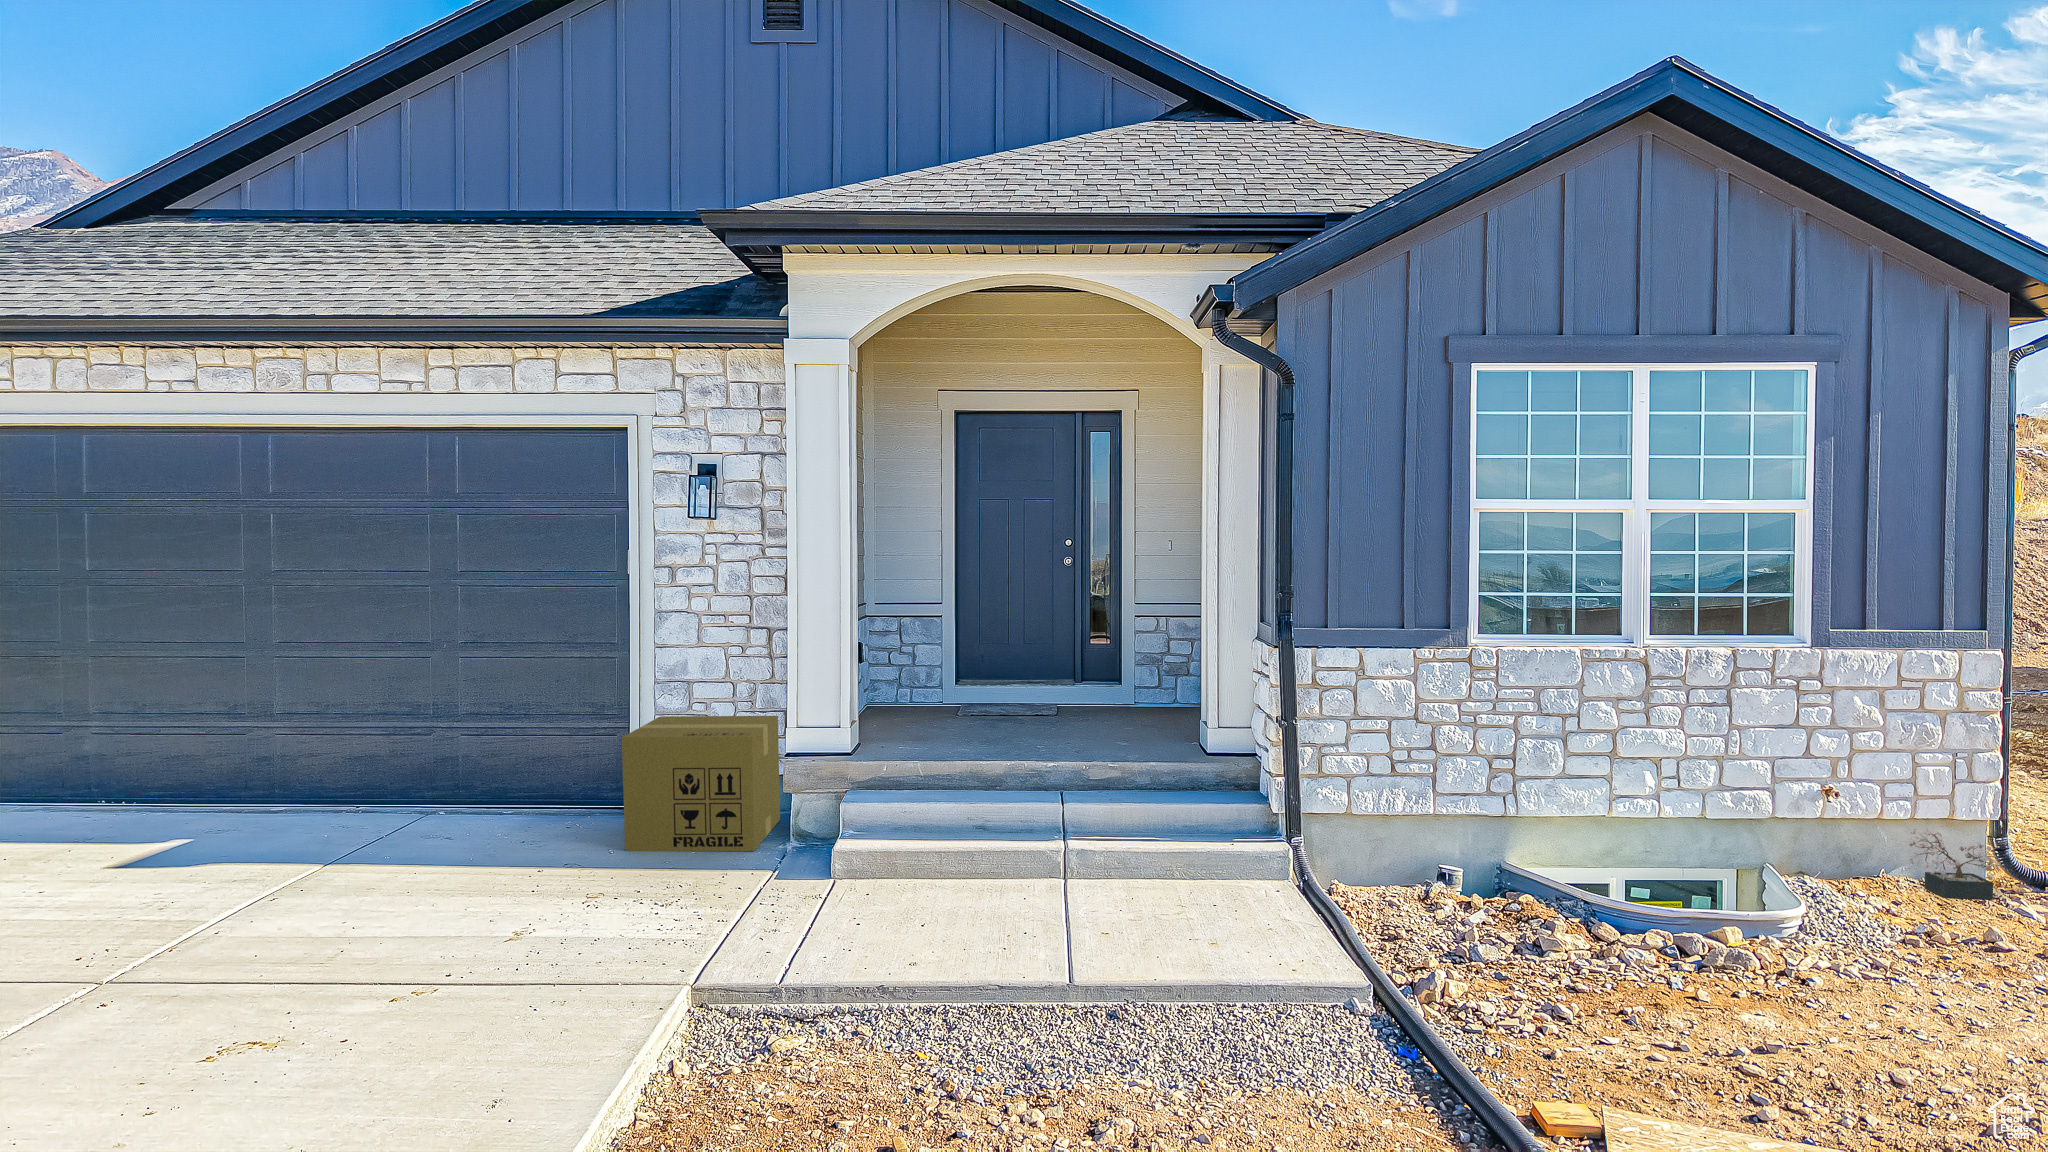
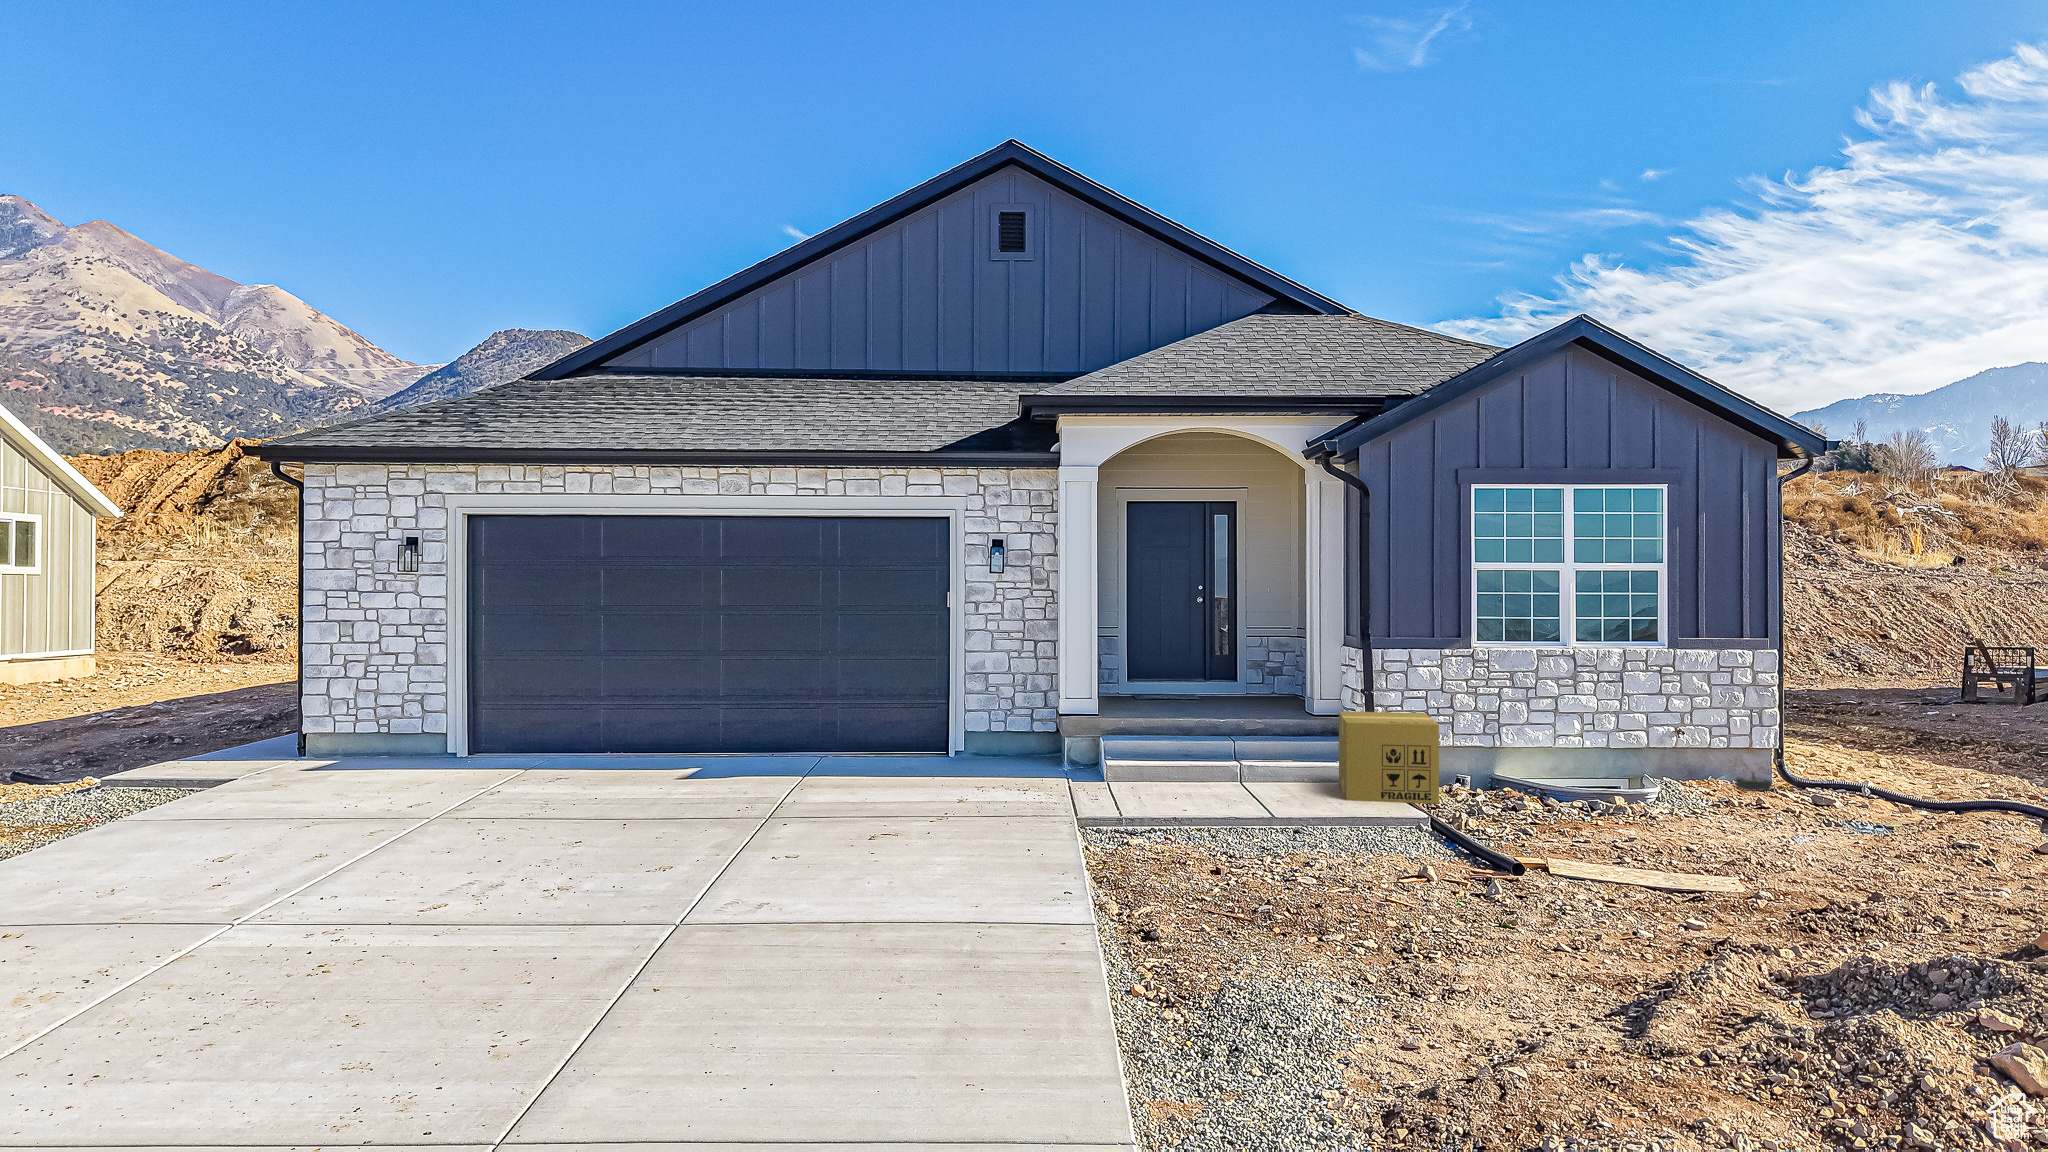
cardboard box: present [622,716,780,852] -> present [1339,712,1439,804]

